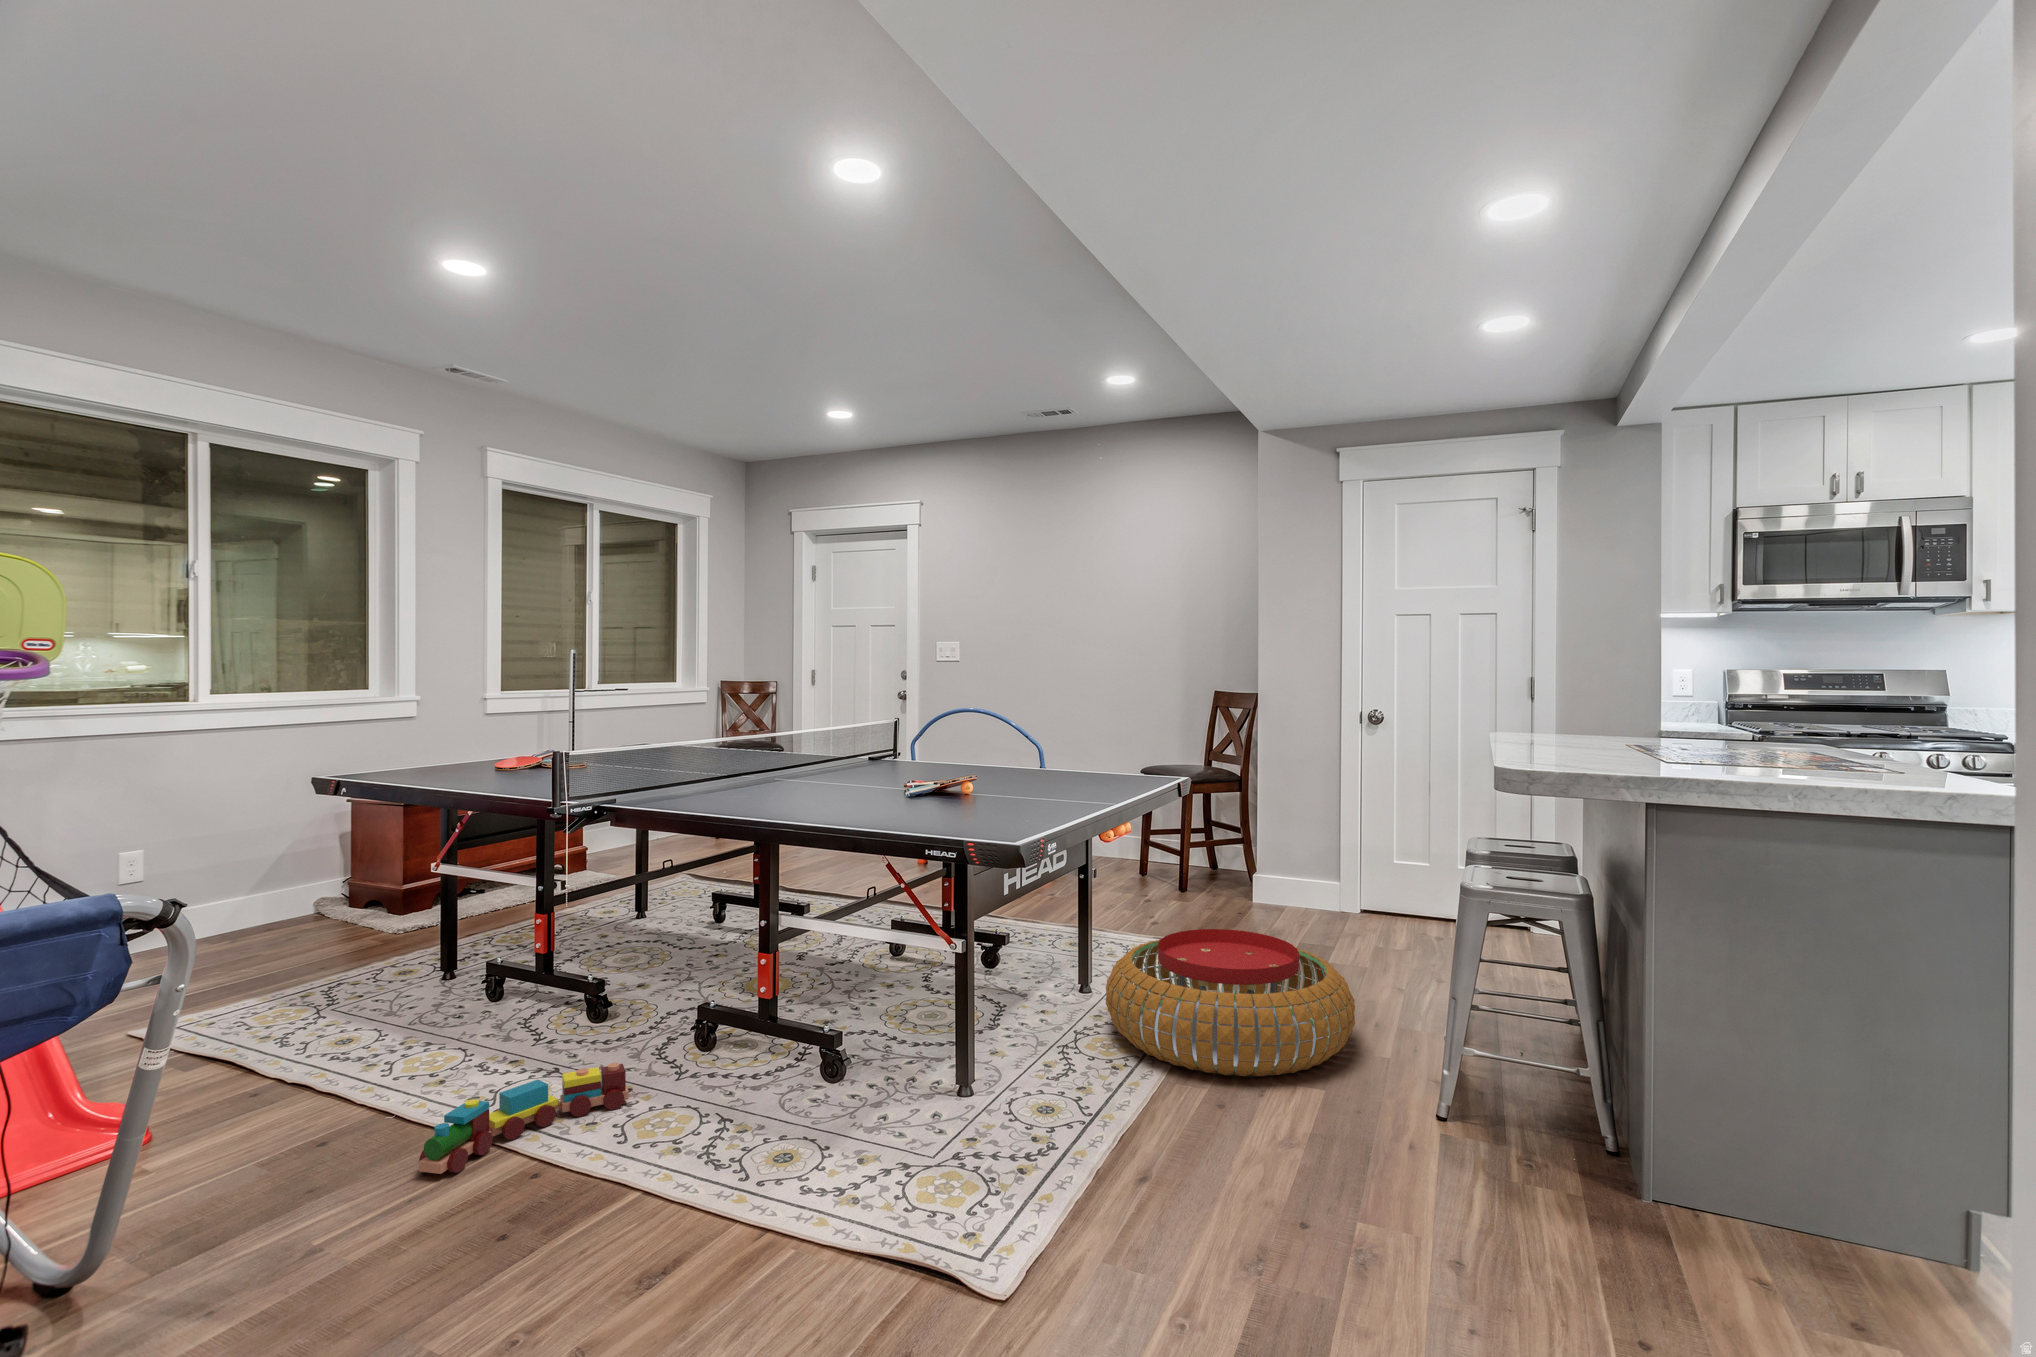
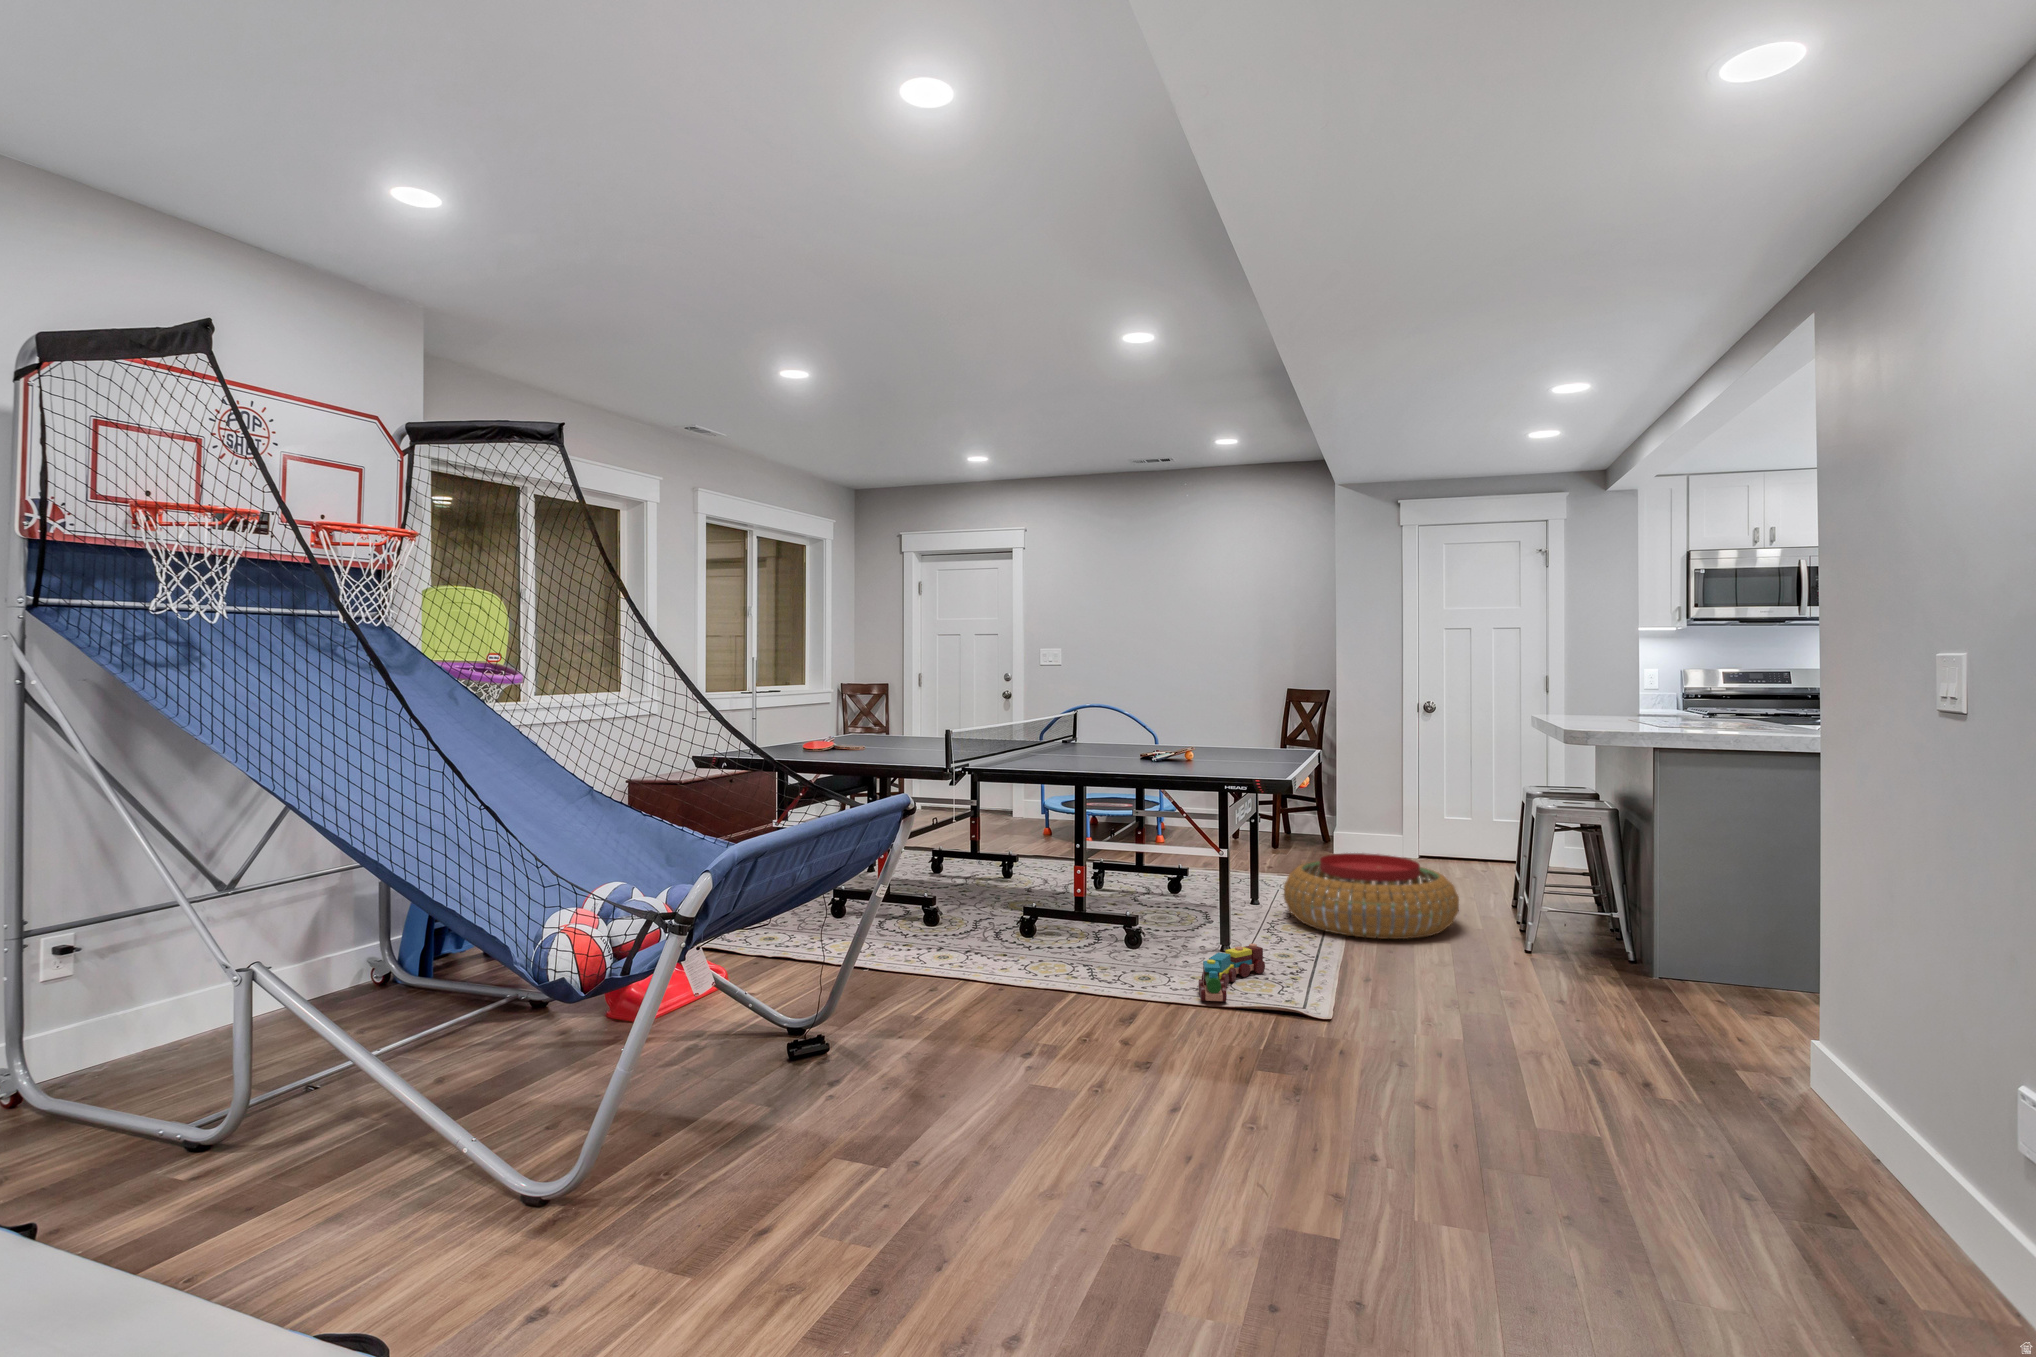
toy train: present [419,1063,629,1174] -> present [1198,944,1265,1002]

